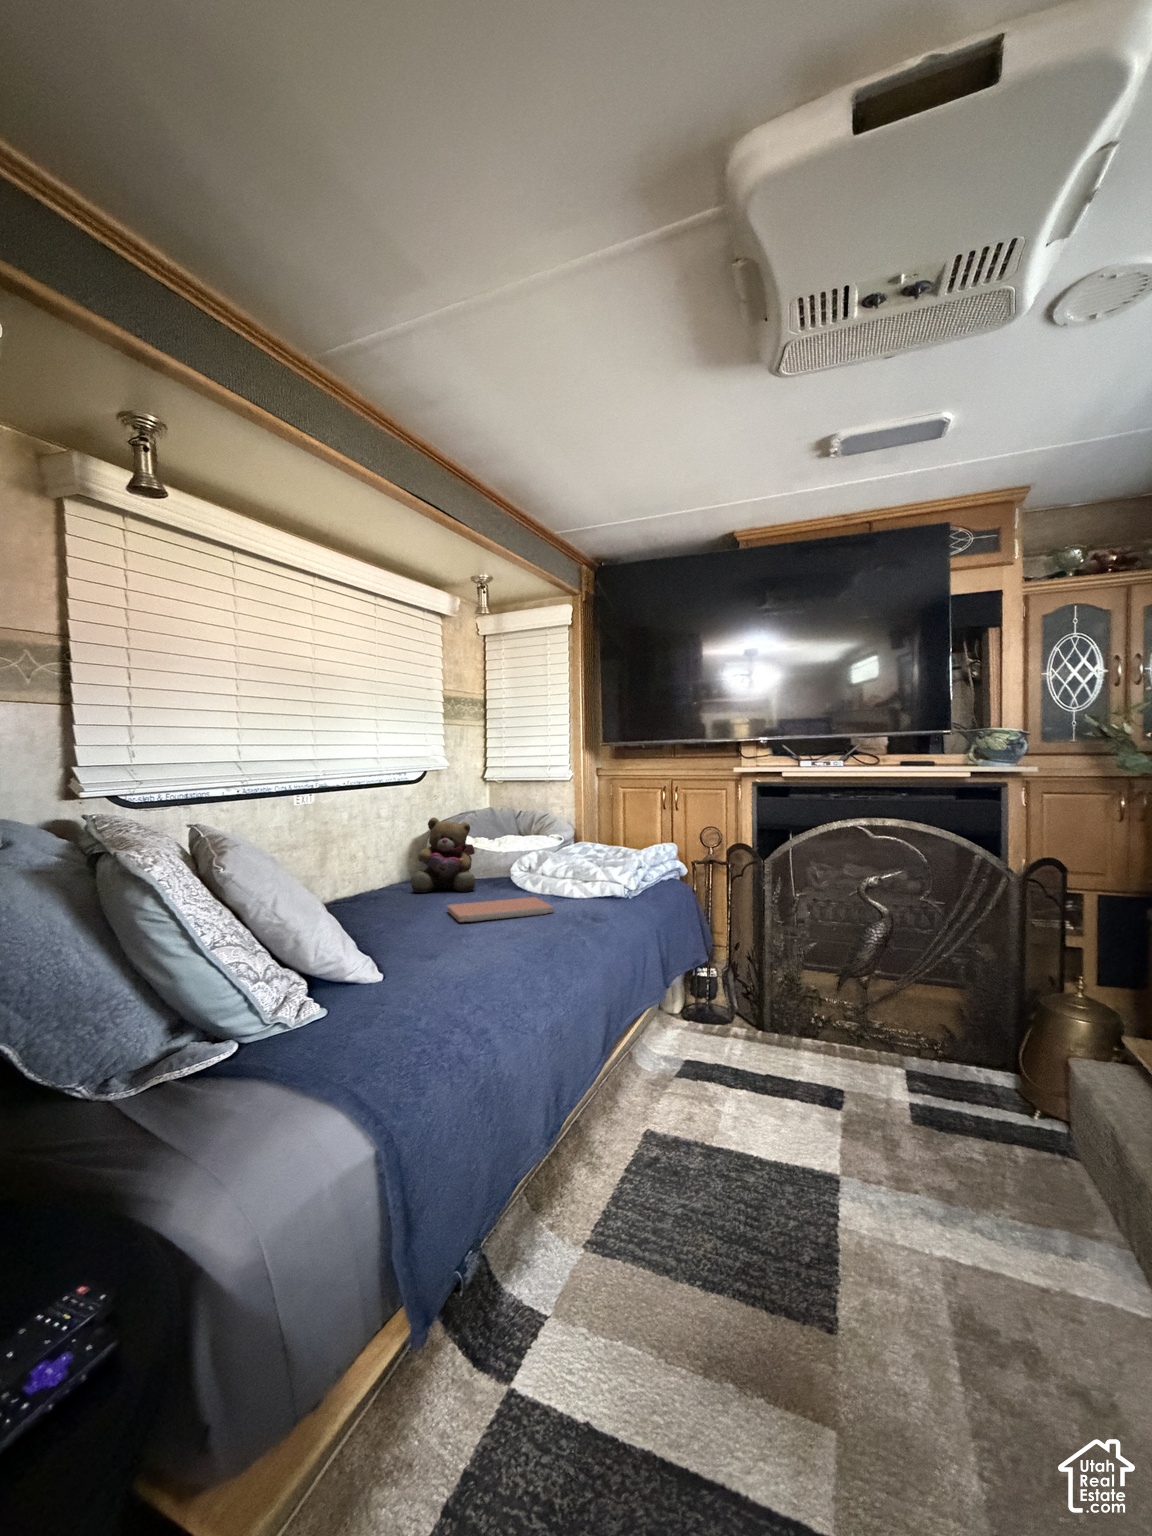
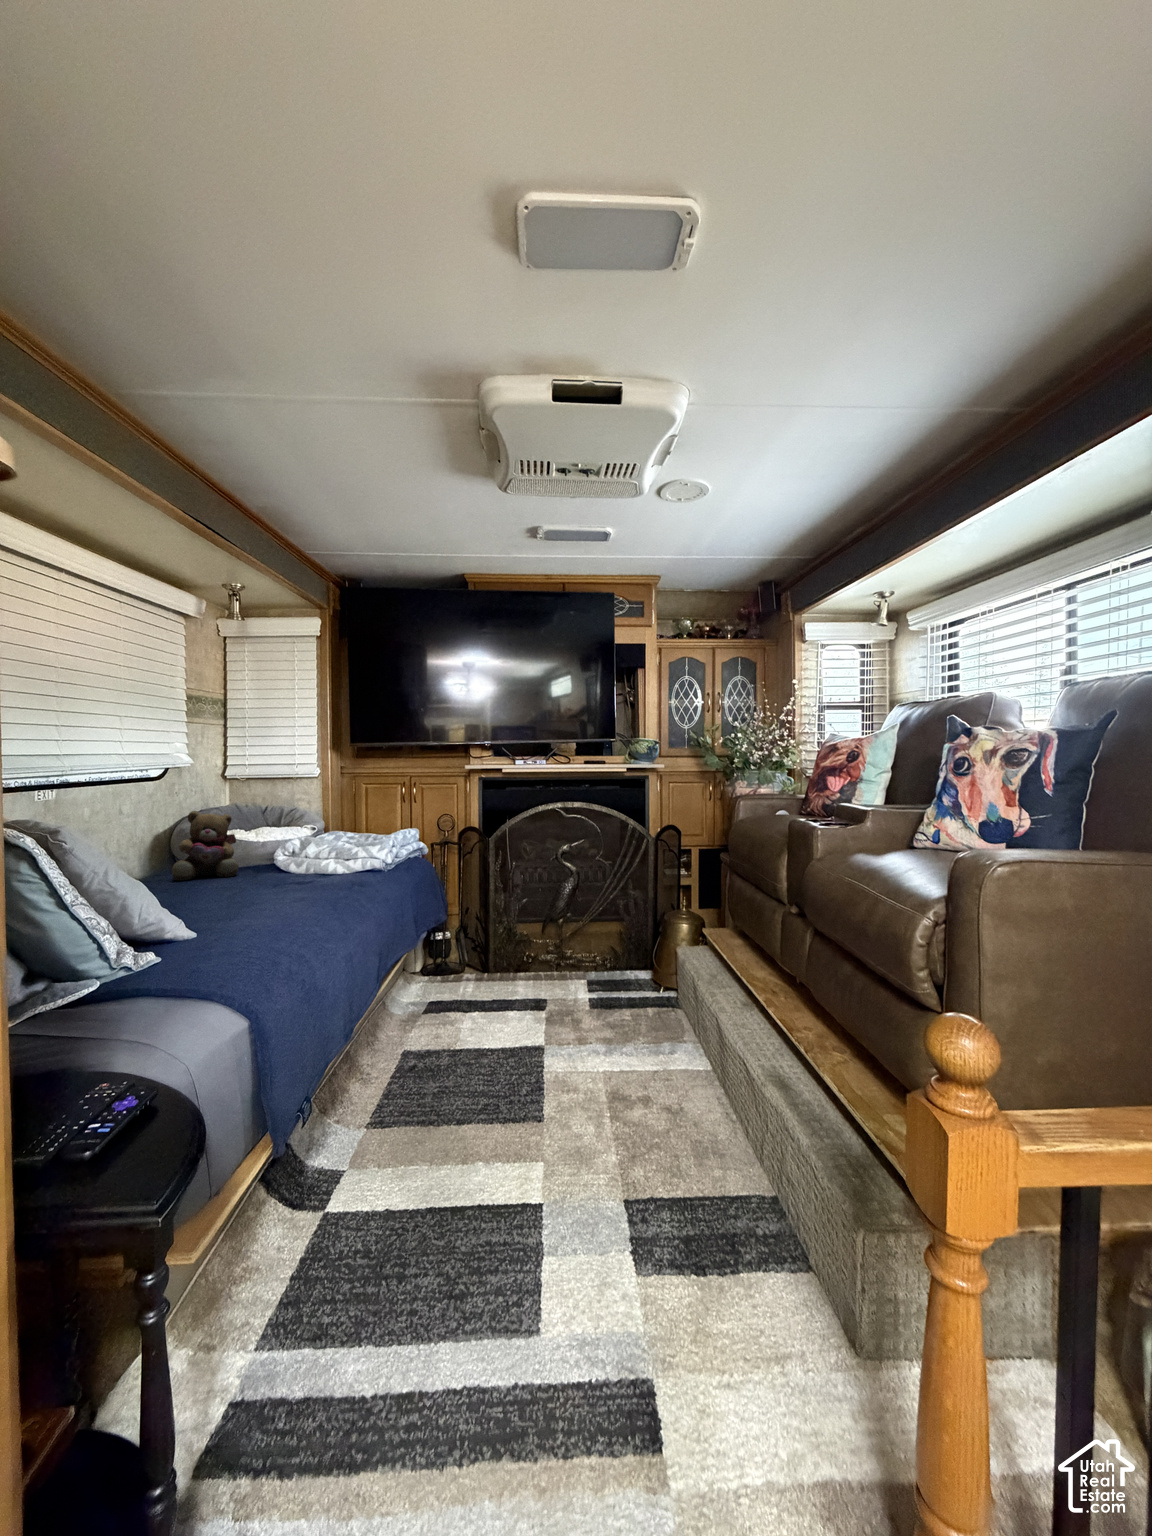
notebook: present [447,897,553,922] -> none [220,875,323,897]

